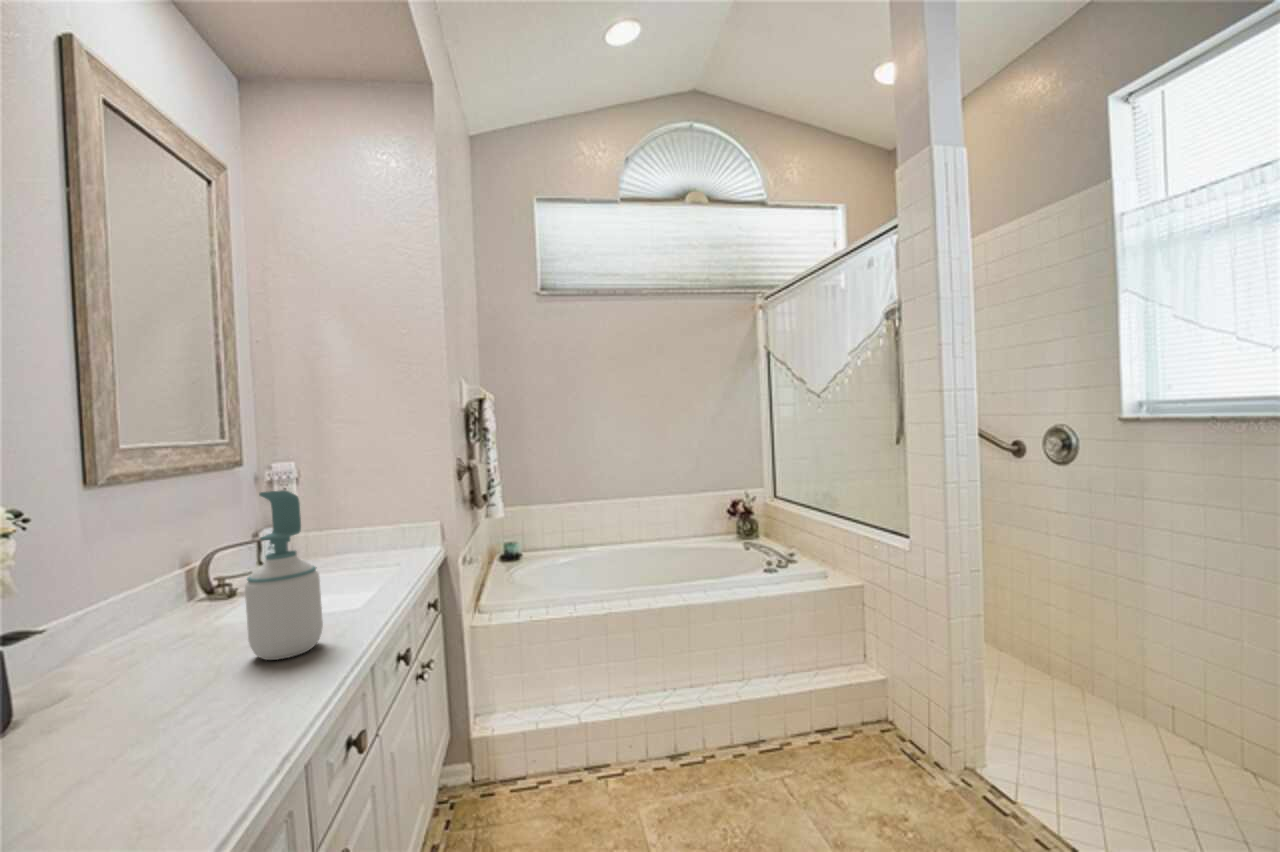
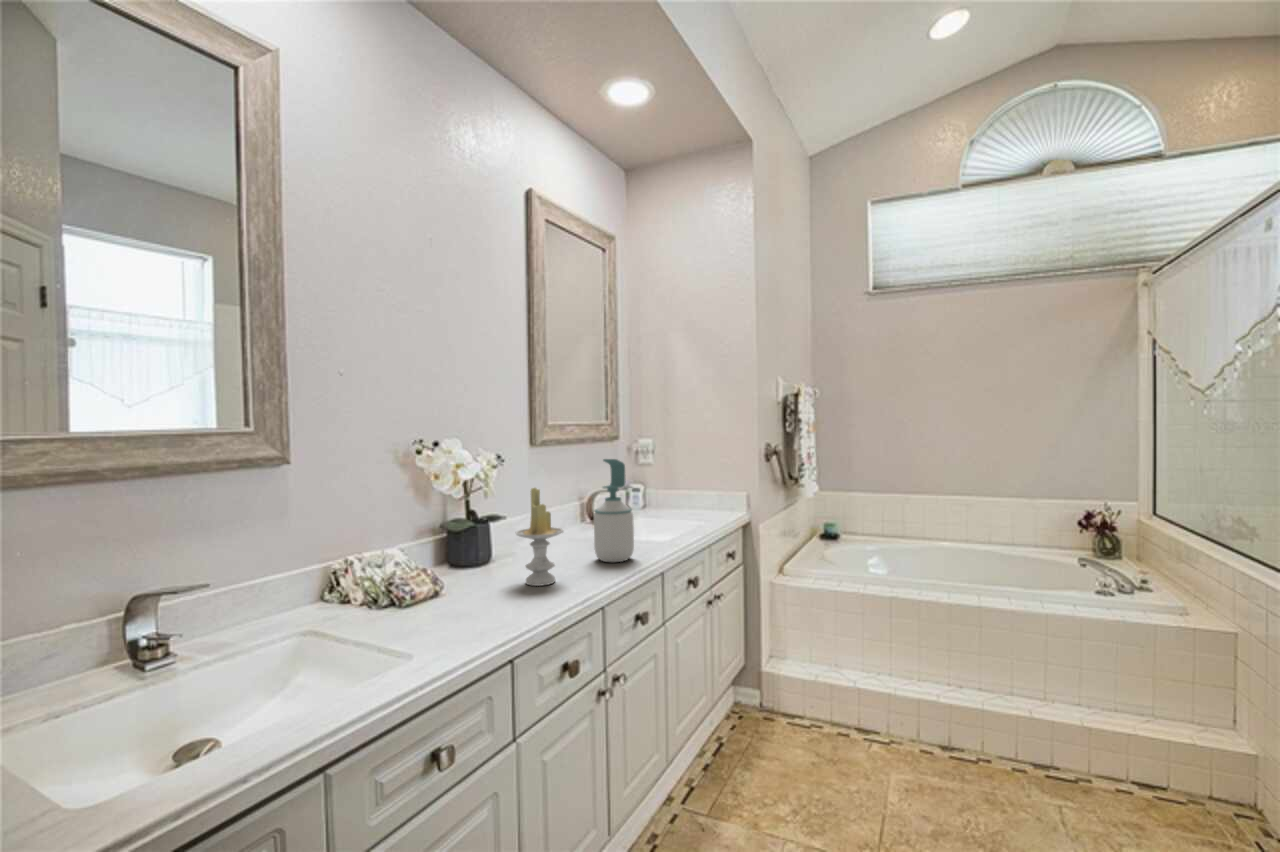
candle: none [86,556,203,748] -> present [516,488,563,586]

